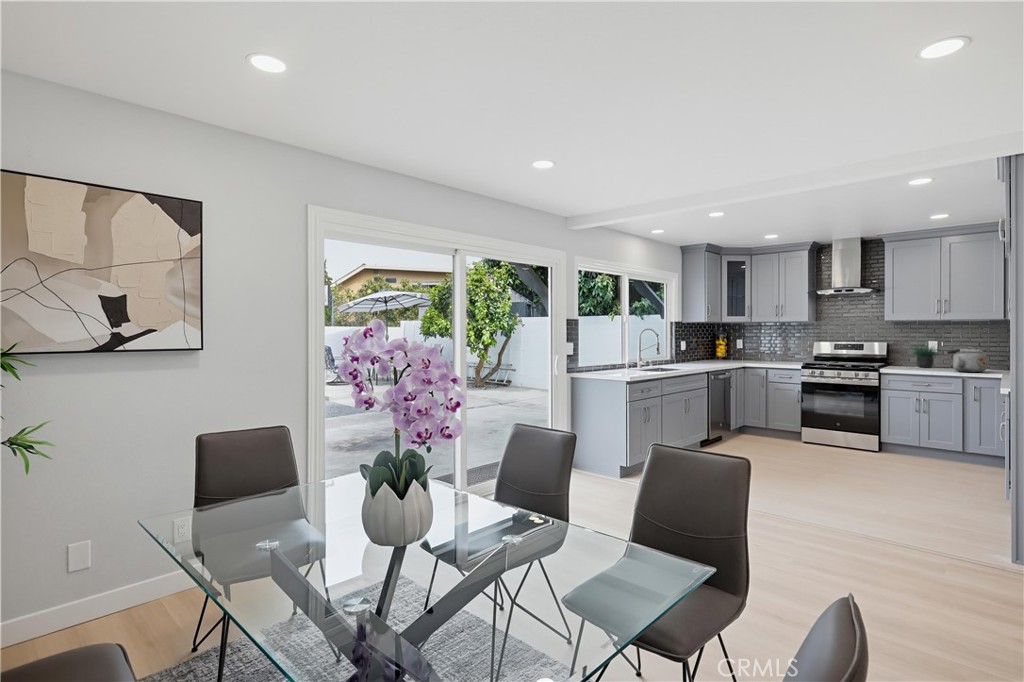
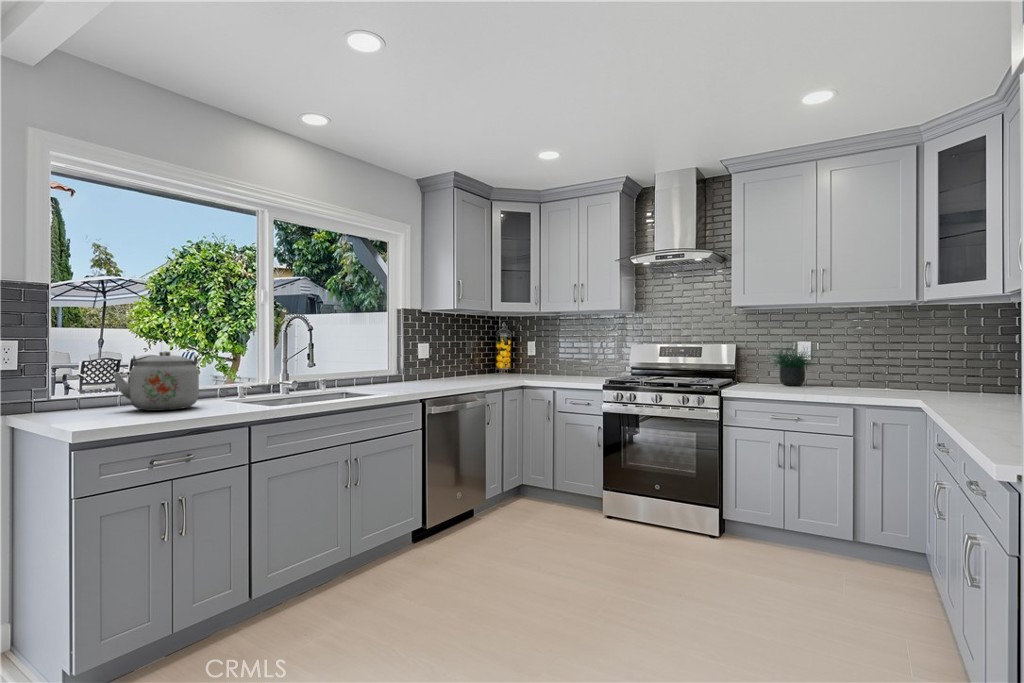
kettle: present [947,347,987,373] -> present [113,351,199,411]

